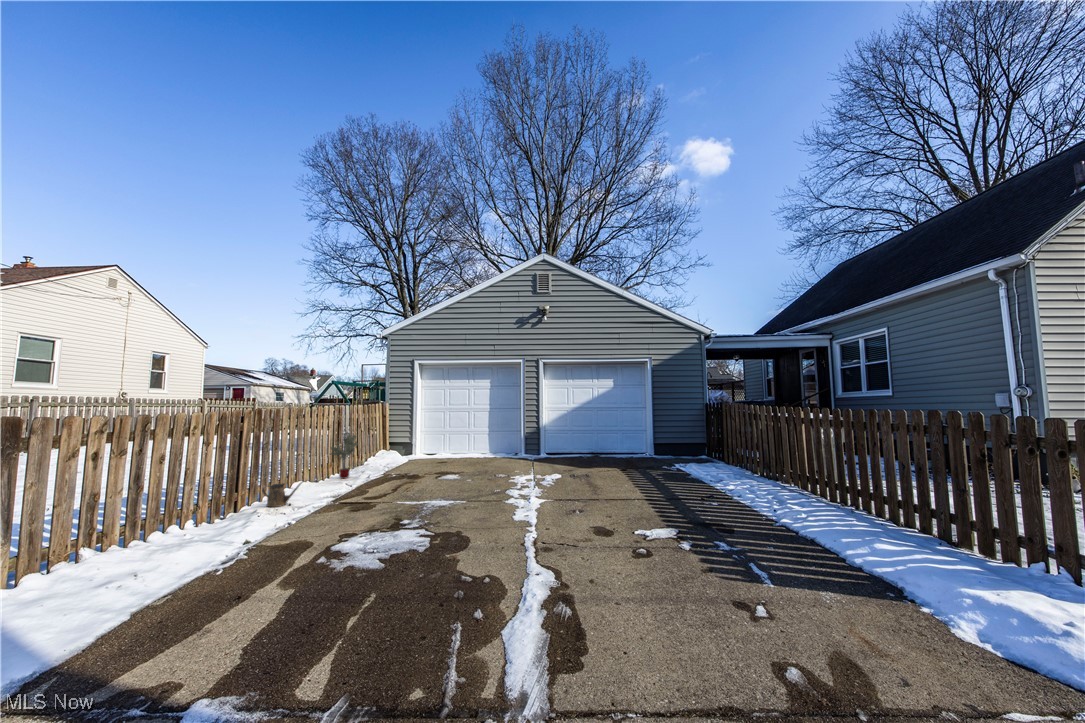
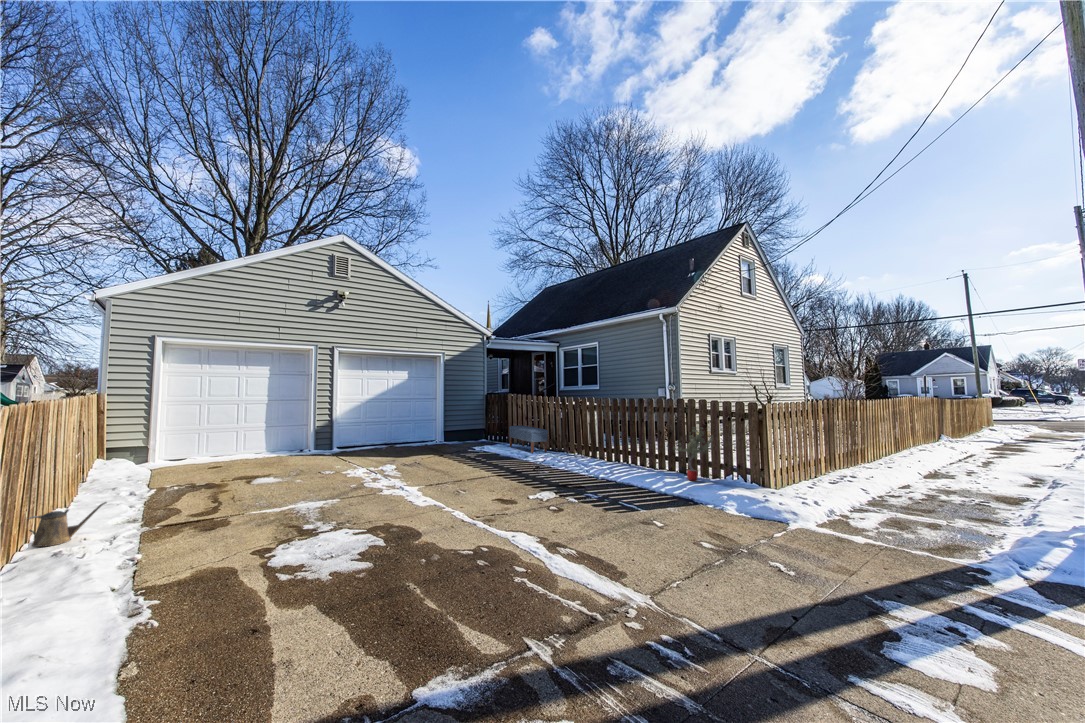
potted tree: present [330,431,357,479] -> present [674,427,713,481]
bench: none [717,443,759,480] -> present [509,425,548,453]

